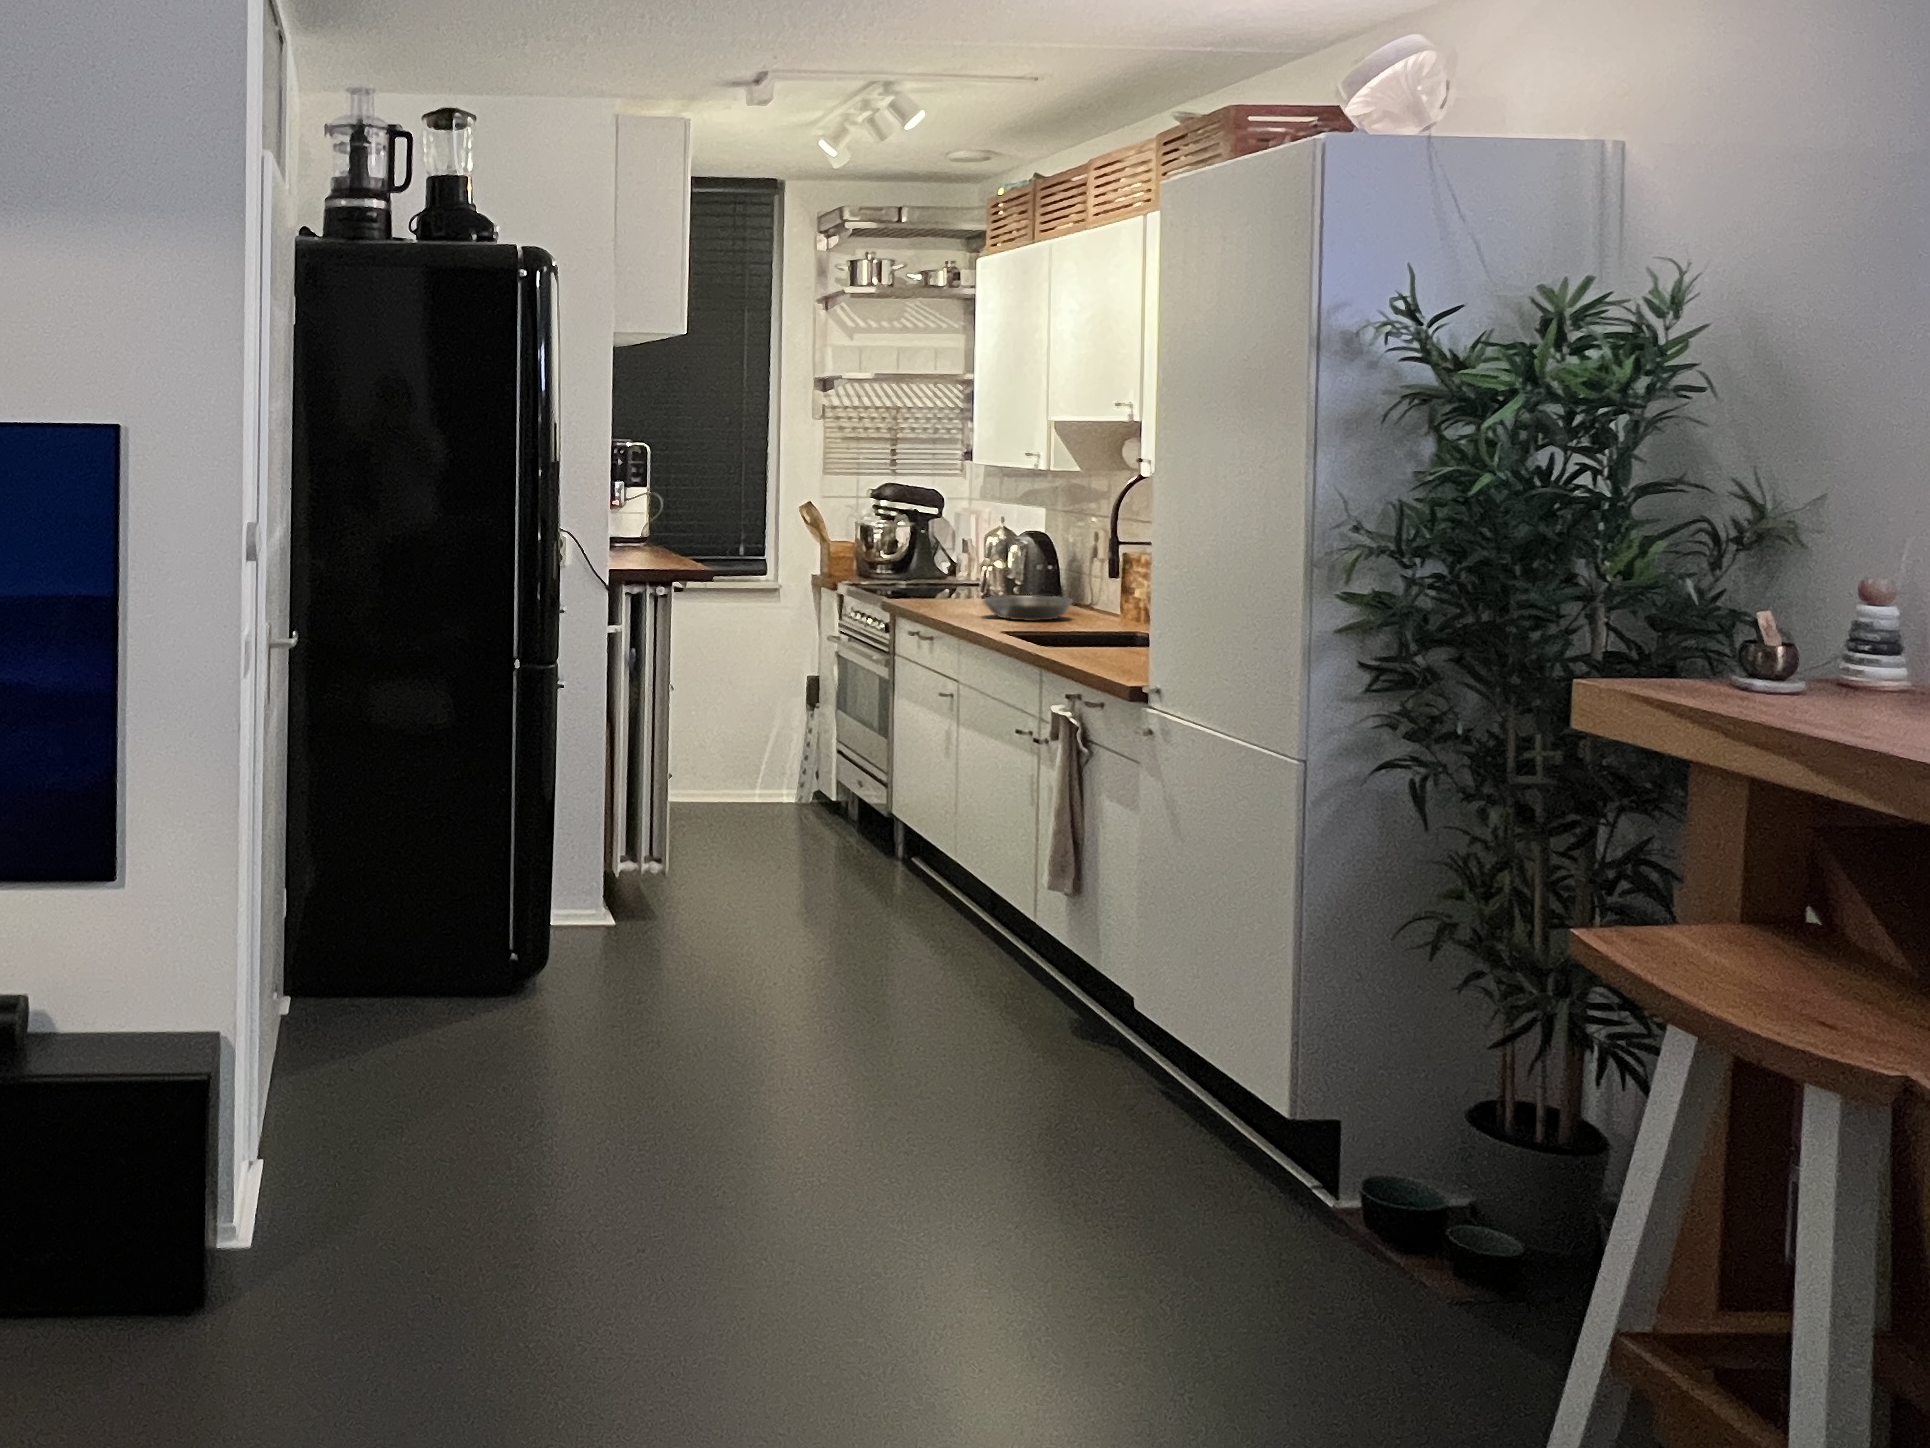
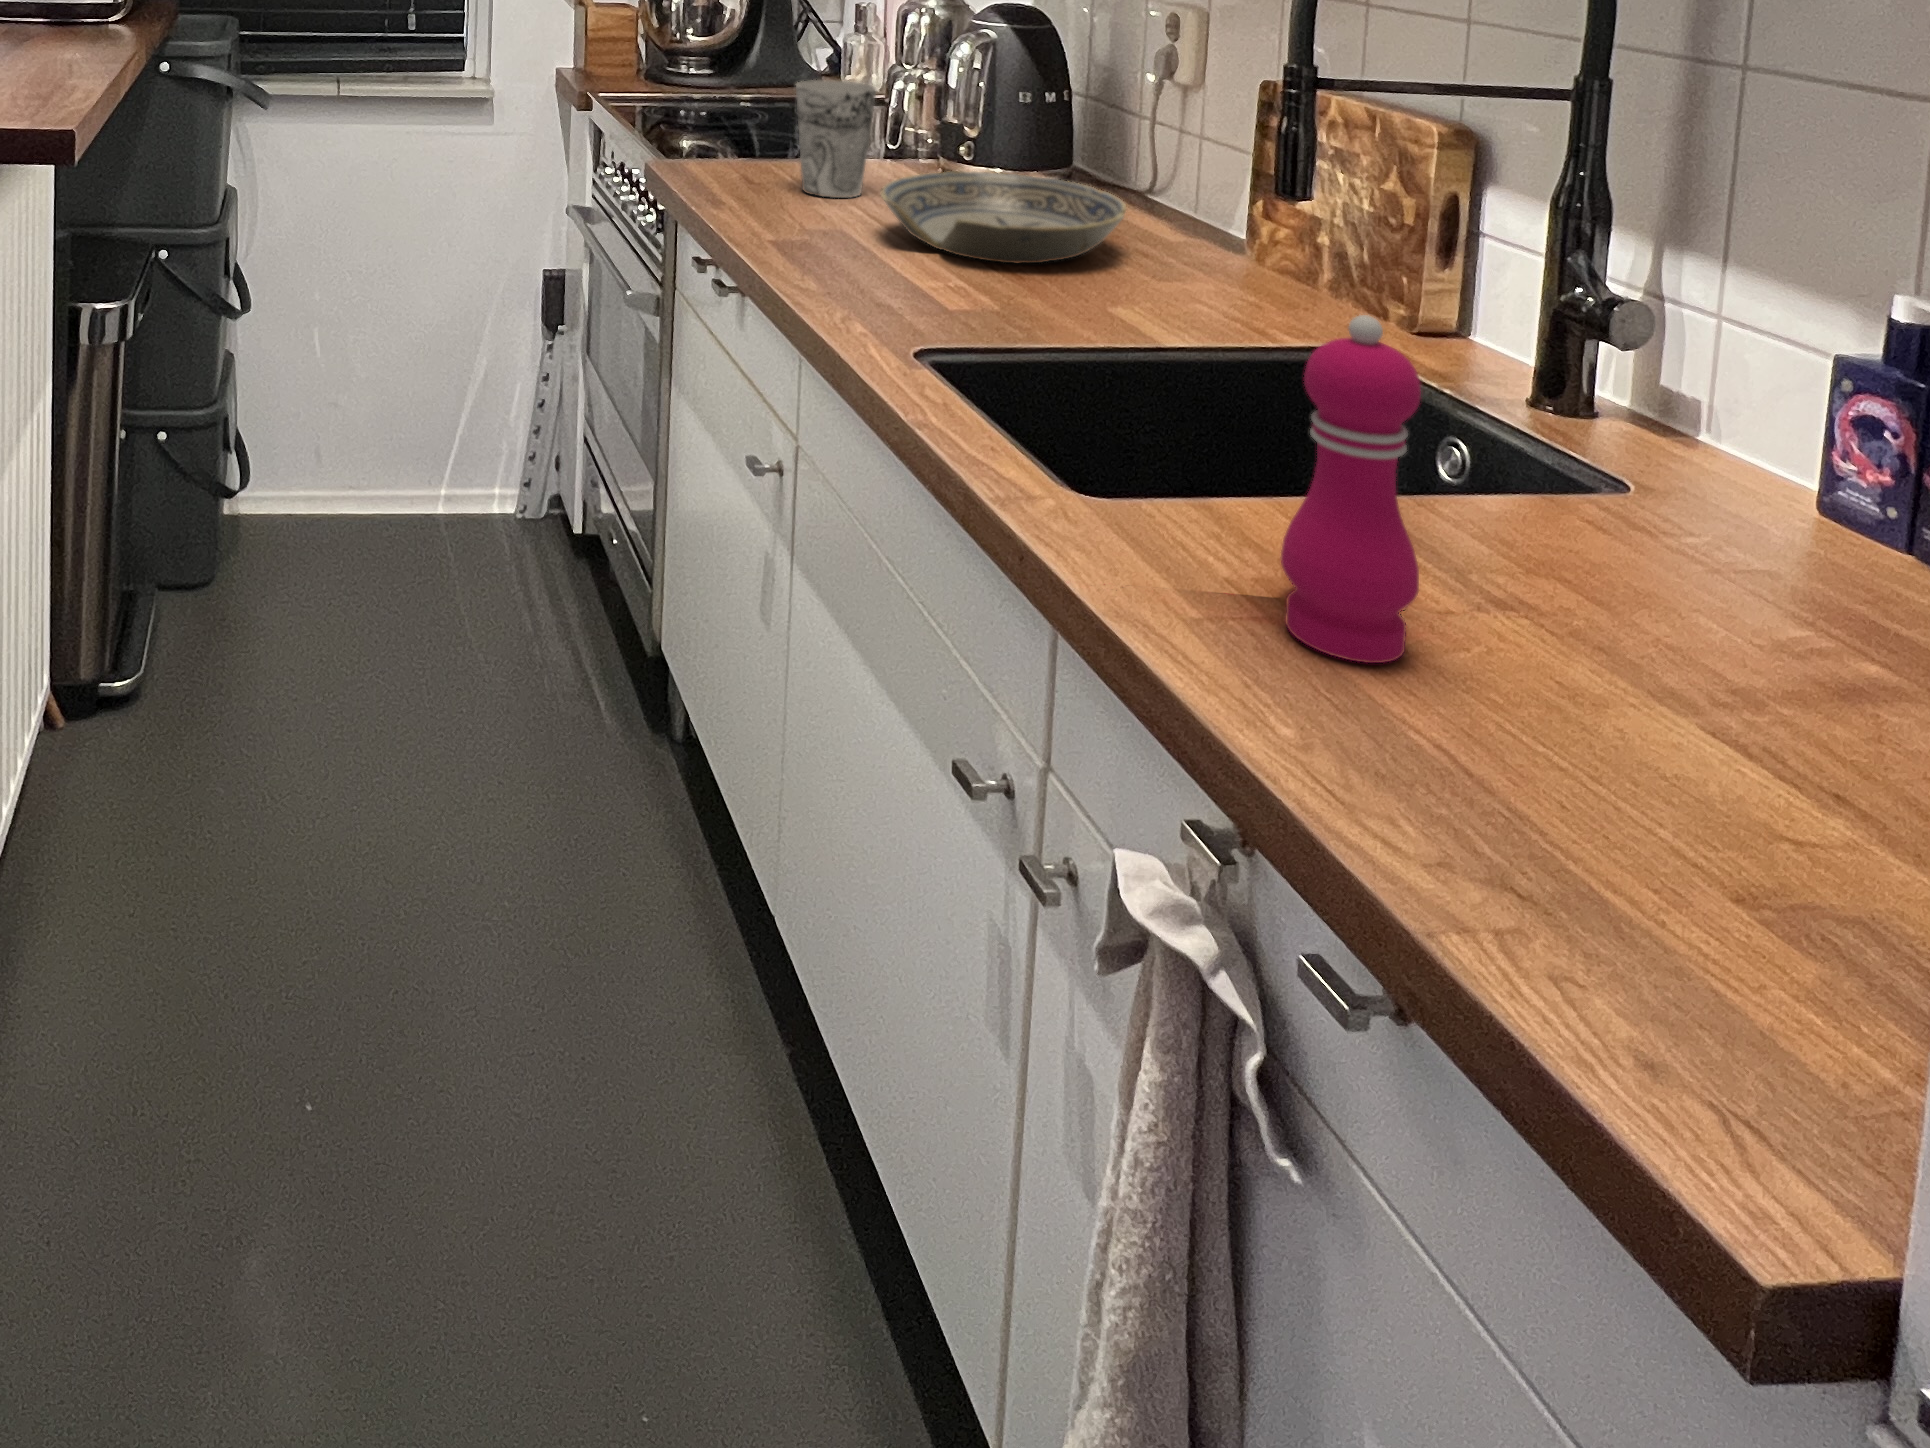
cup: none [945,565,978,611] -> present [796,80,876,198]
pepper mill: none [1083,583,1112,658] -> present [1280,315,1421,663]

